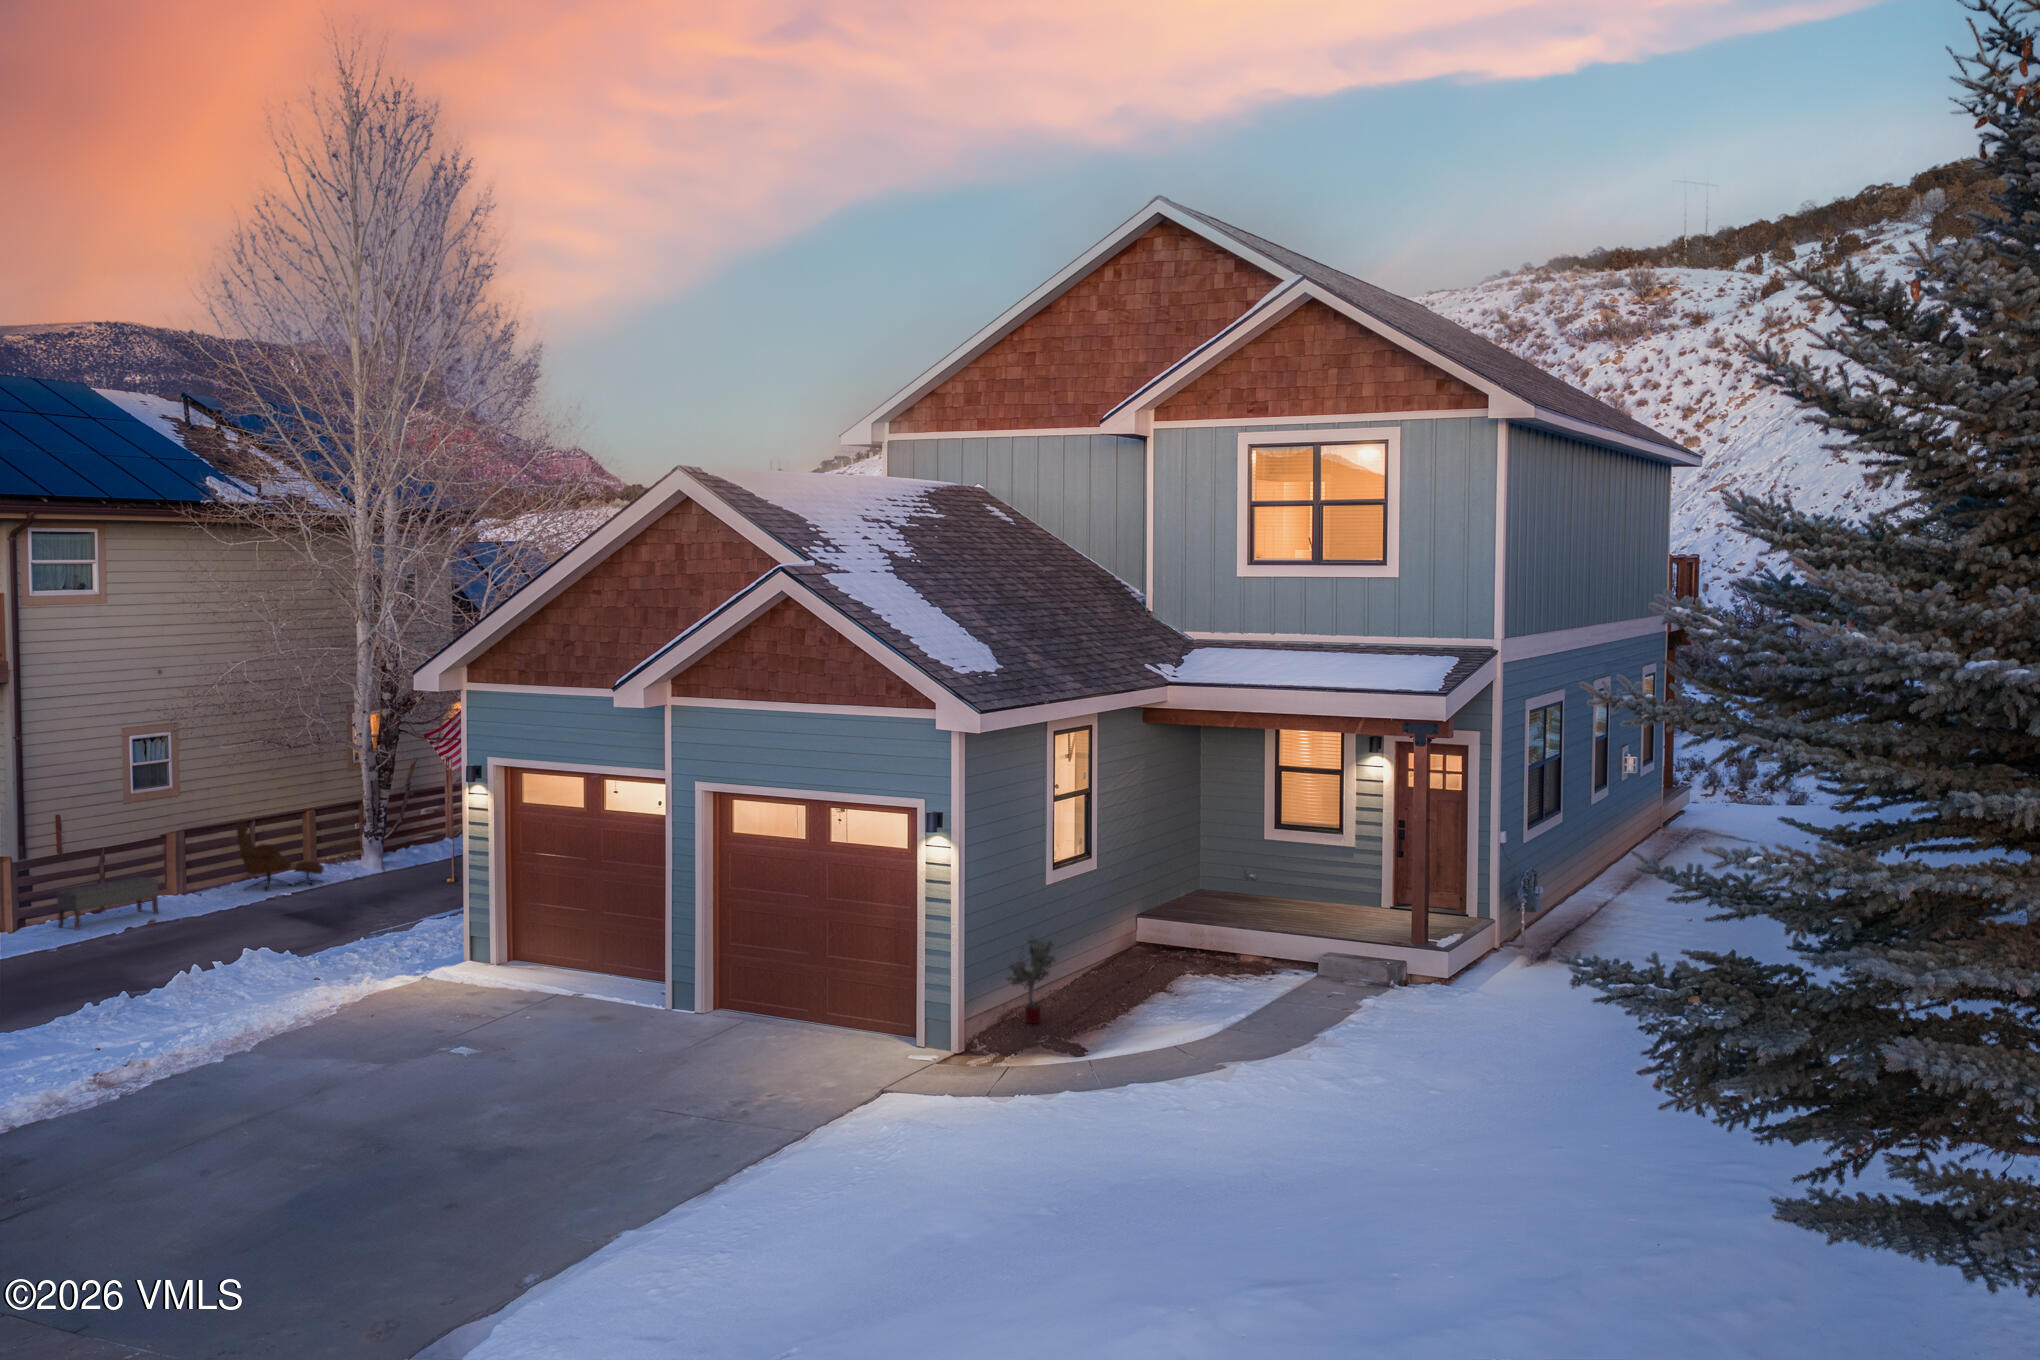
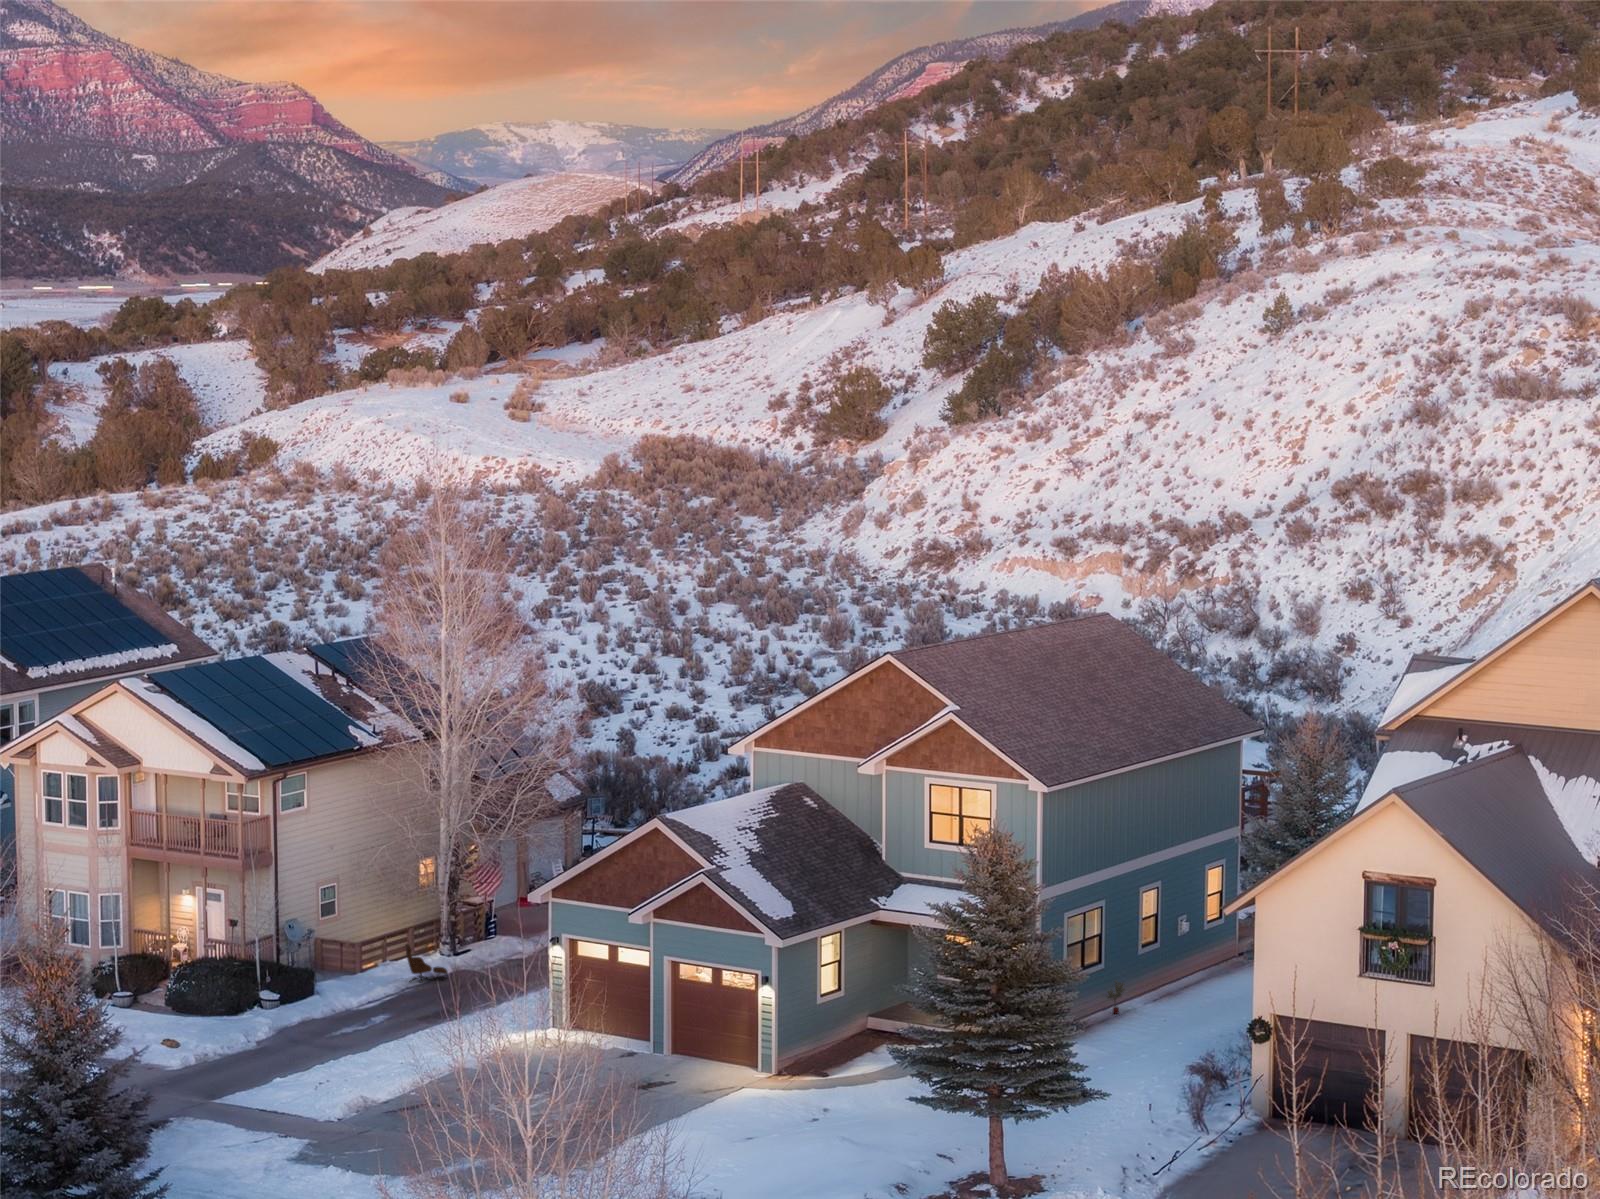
bench: present [56,877,159,929] -> none [339,976,381,1004]
potted tree: present [1007,935,1055,1024] -> present [1107,981,1125,1014]

